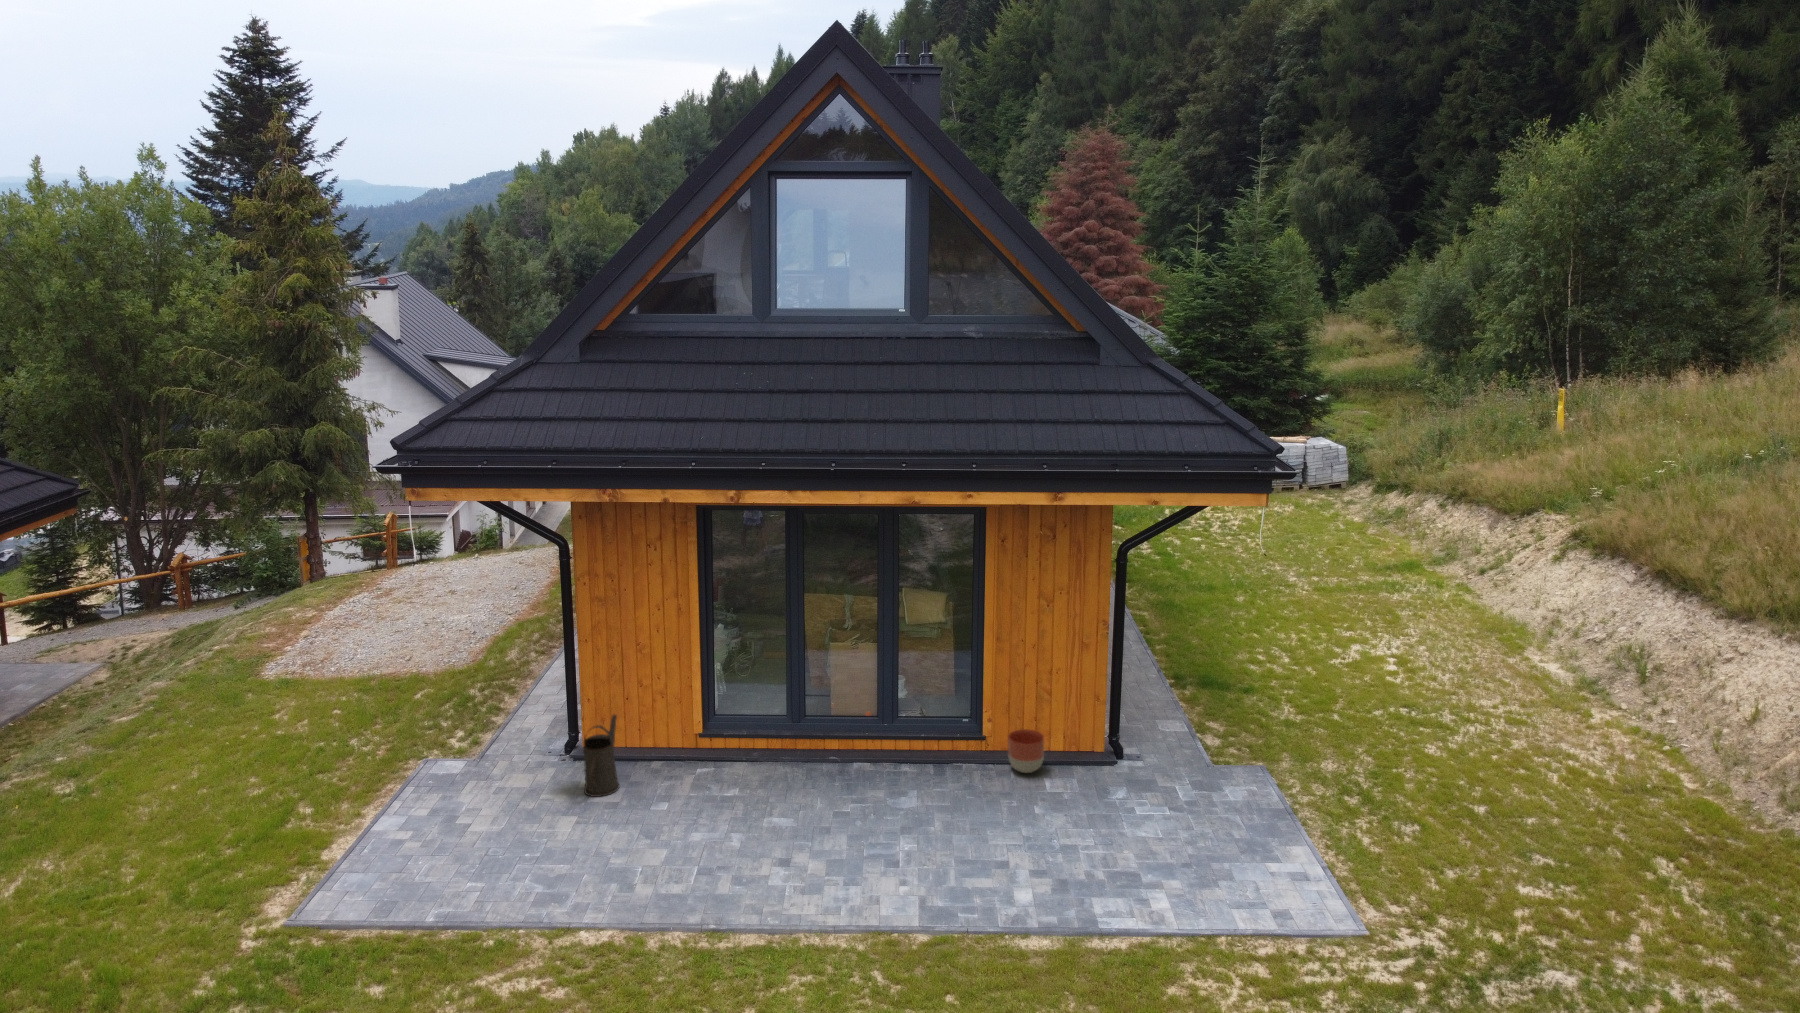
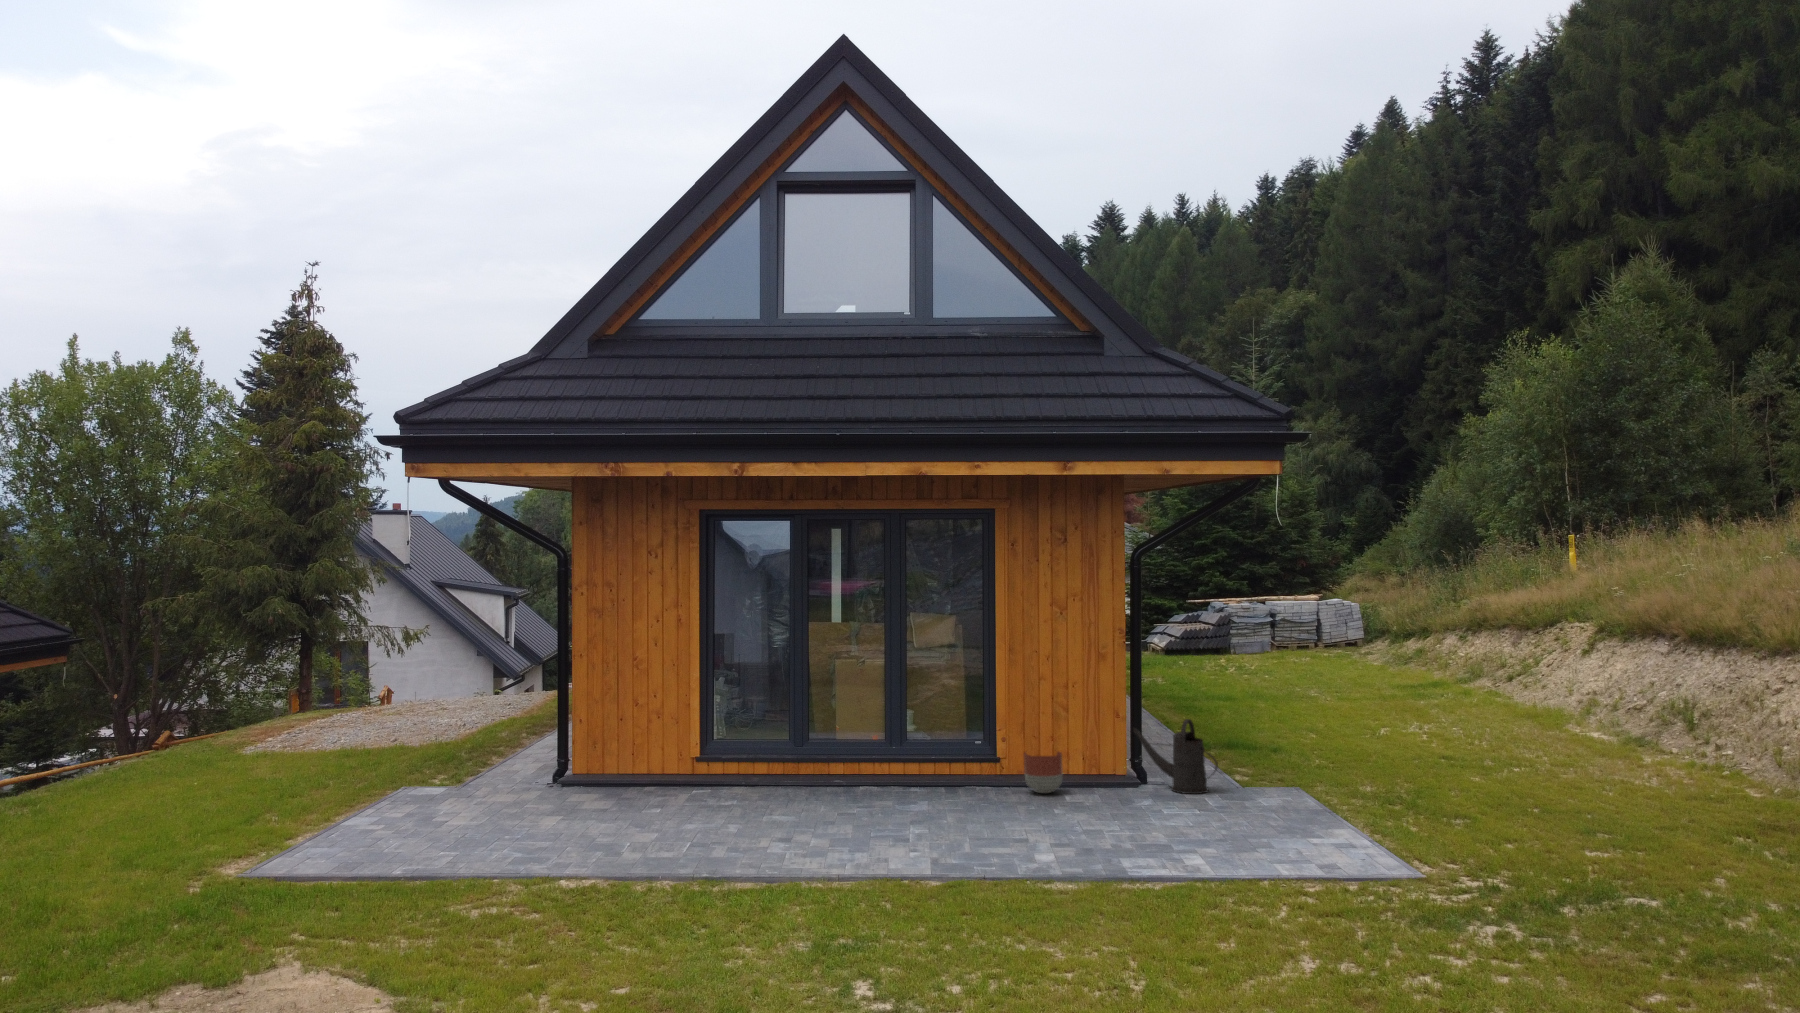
watering can: present [583,715,619,797] -> present [1133,719,1218,794]

